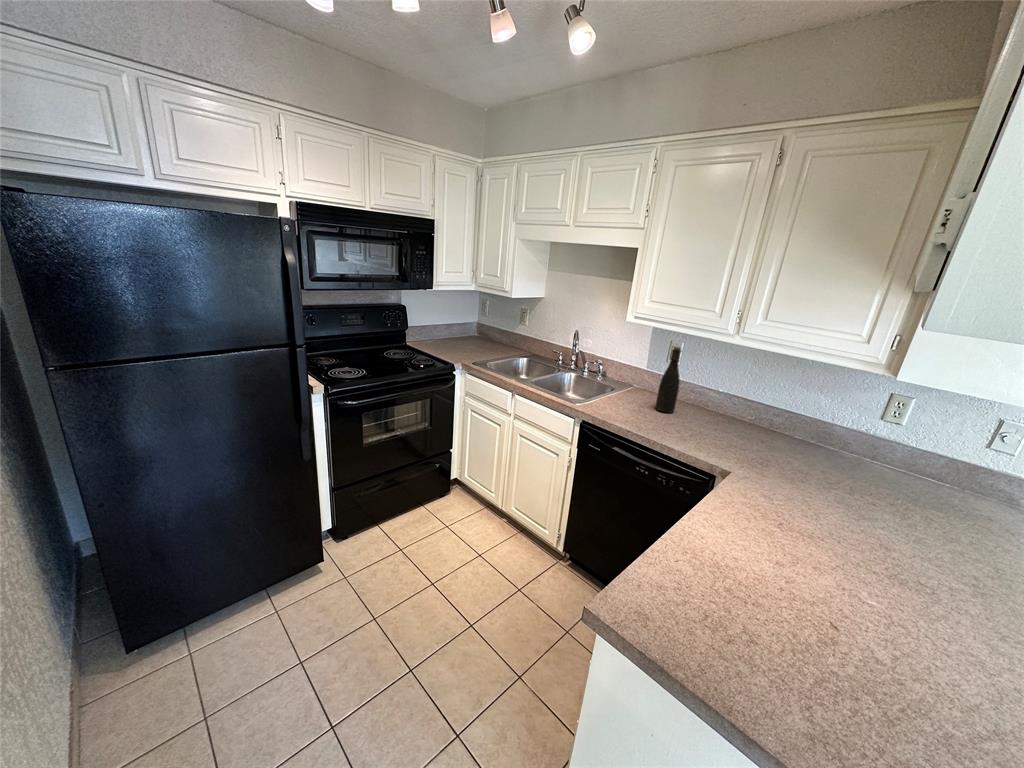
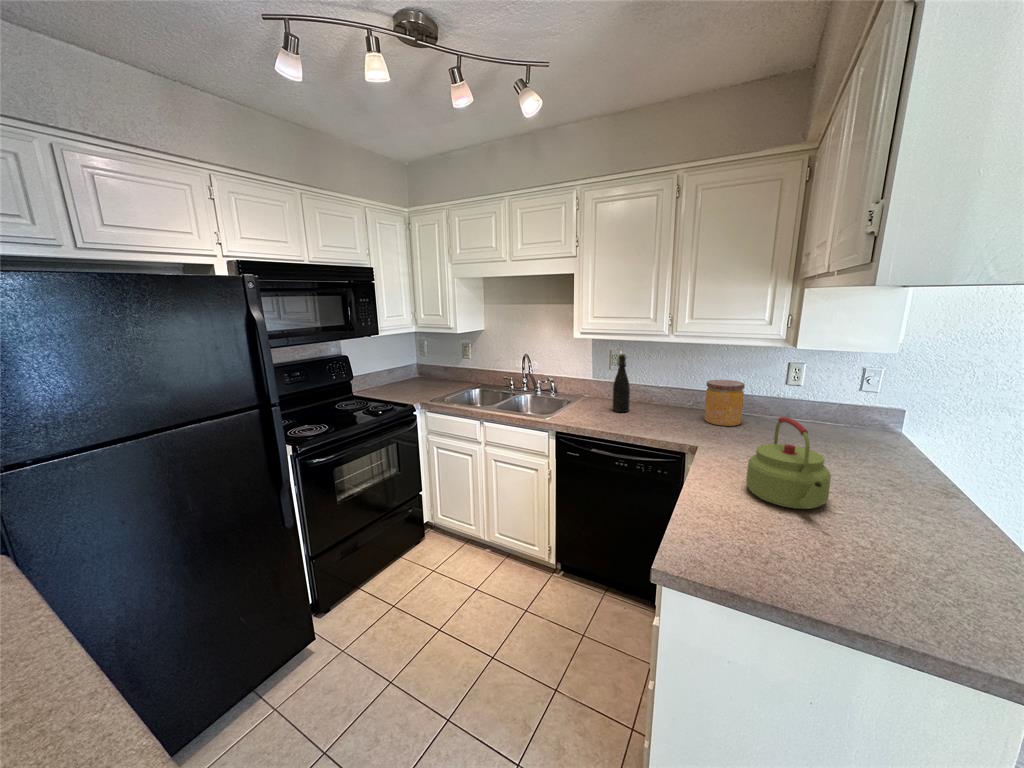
jar: none [760,396,821,456] -> present [705,380,745,426]
kettle: none [761,466,874,589] -> present [746,417,831,509]

